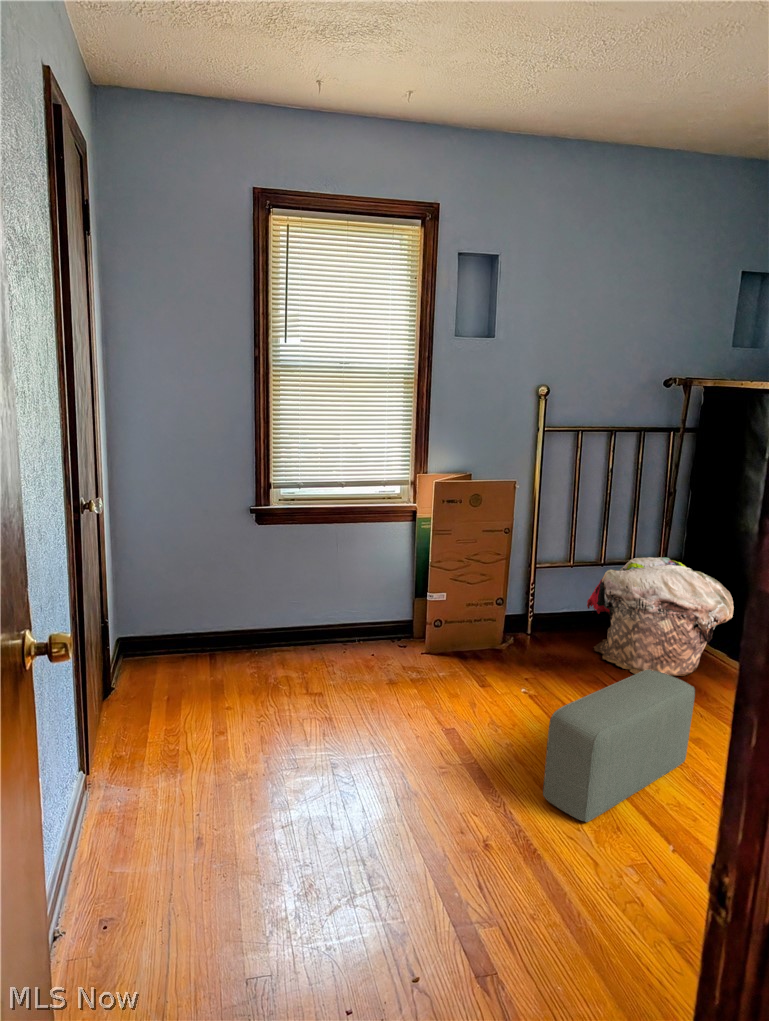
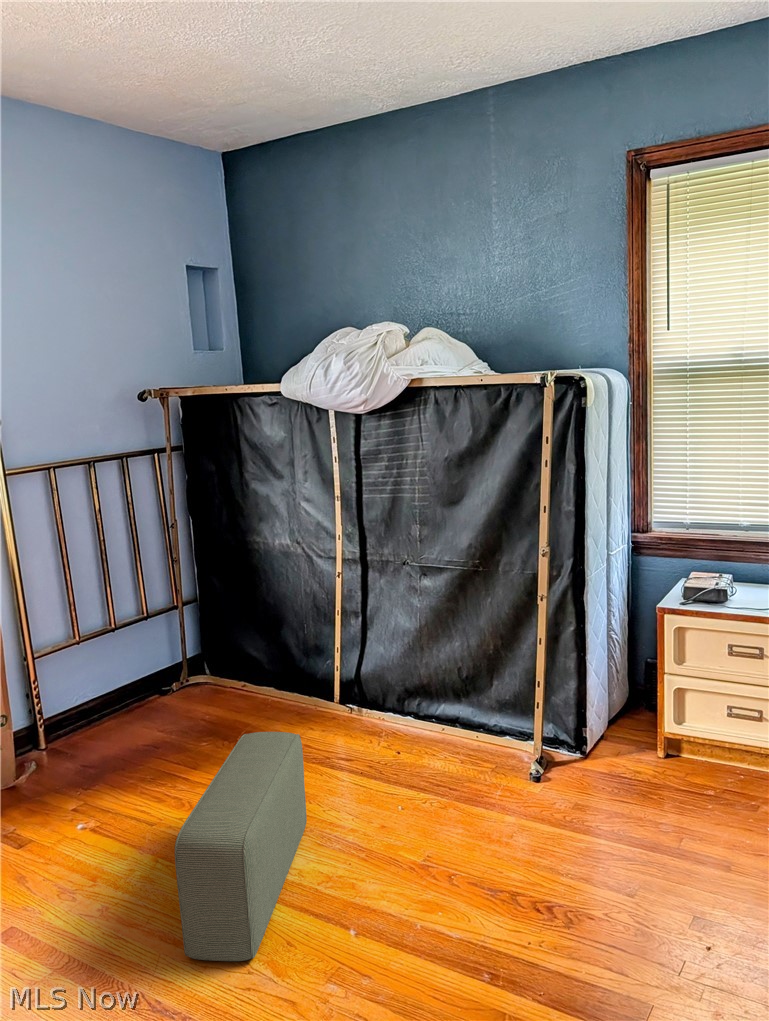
laundry basket: present [587,557,734,676] -> none [110,598,280,747]

